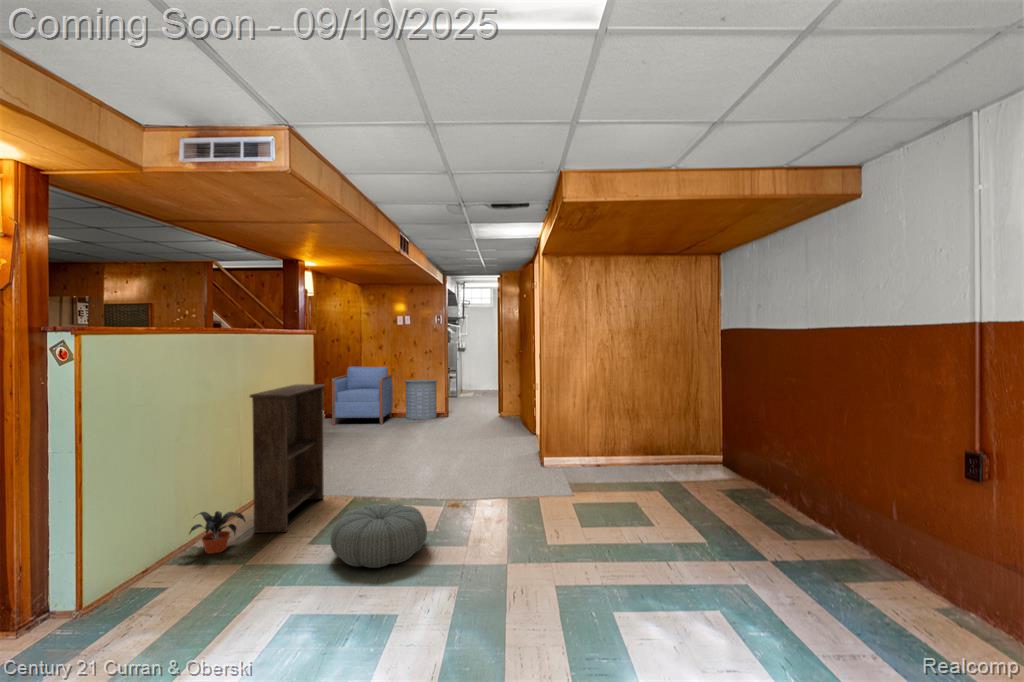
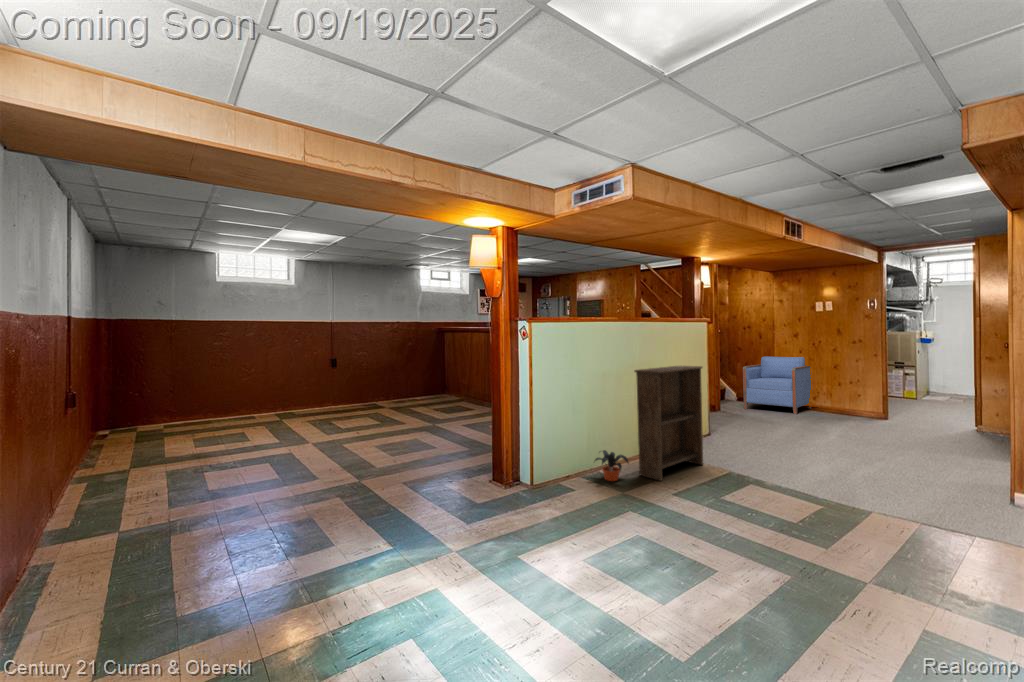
laundry hamper: present [405,380,437,419] -> none [826,372,869,416]
pouf: present [331,503,427,568] -> none [682,475,778,534]

